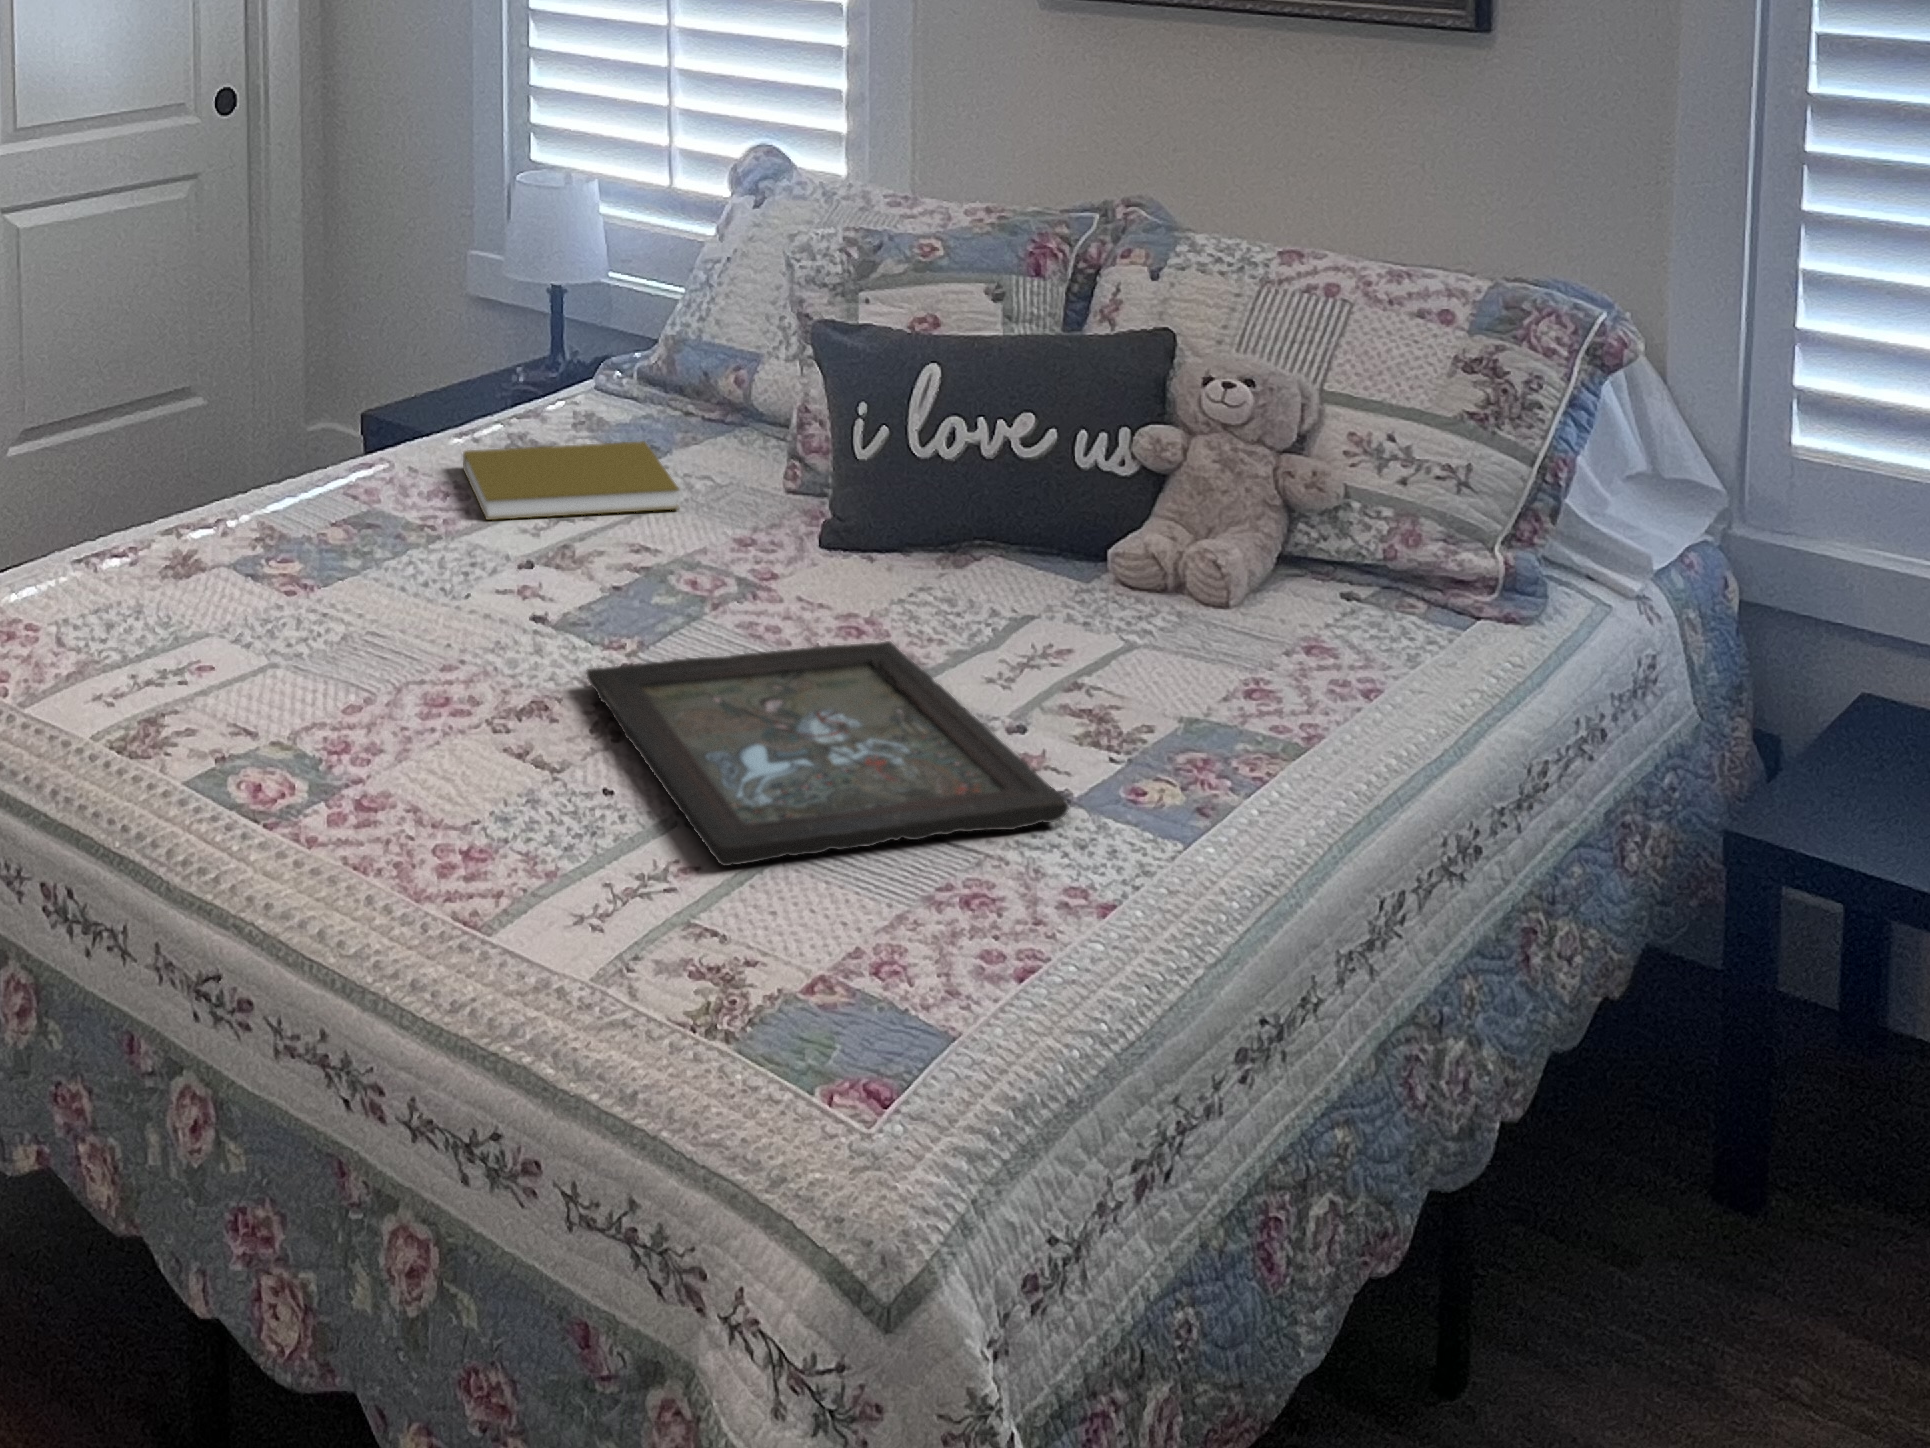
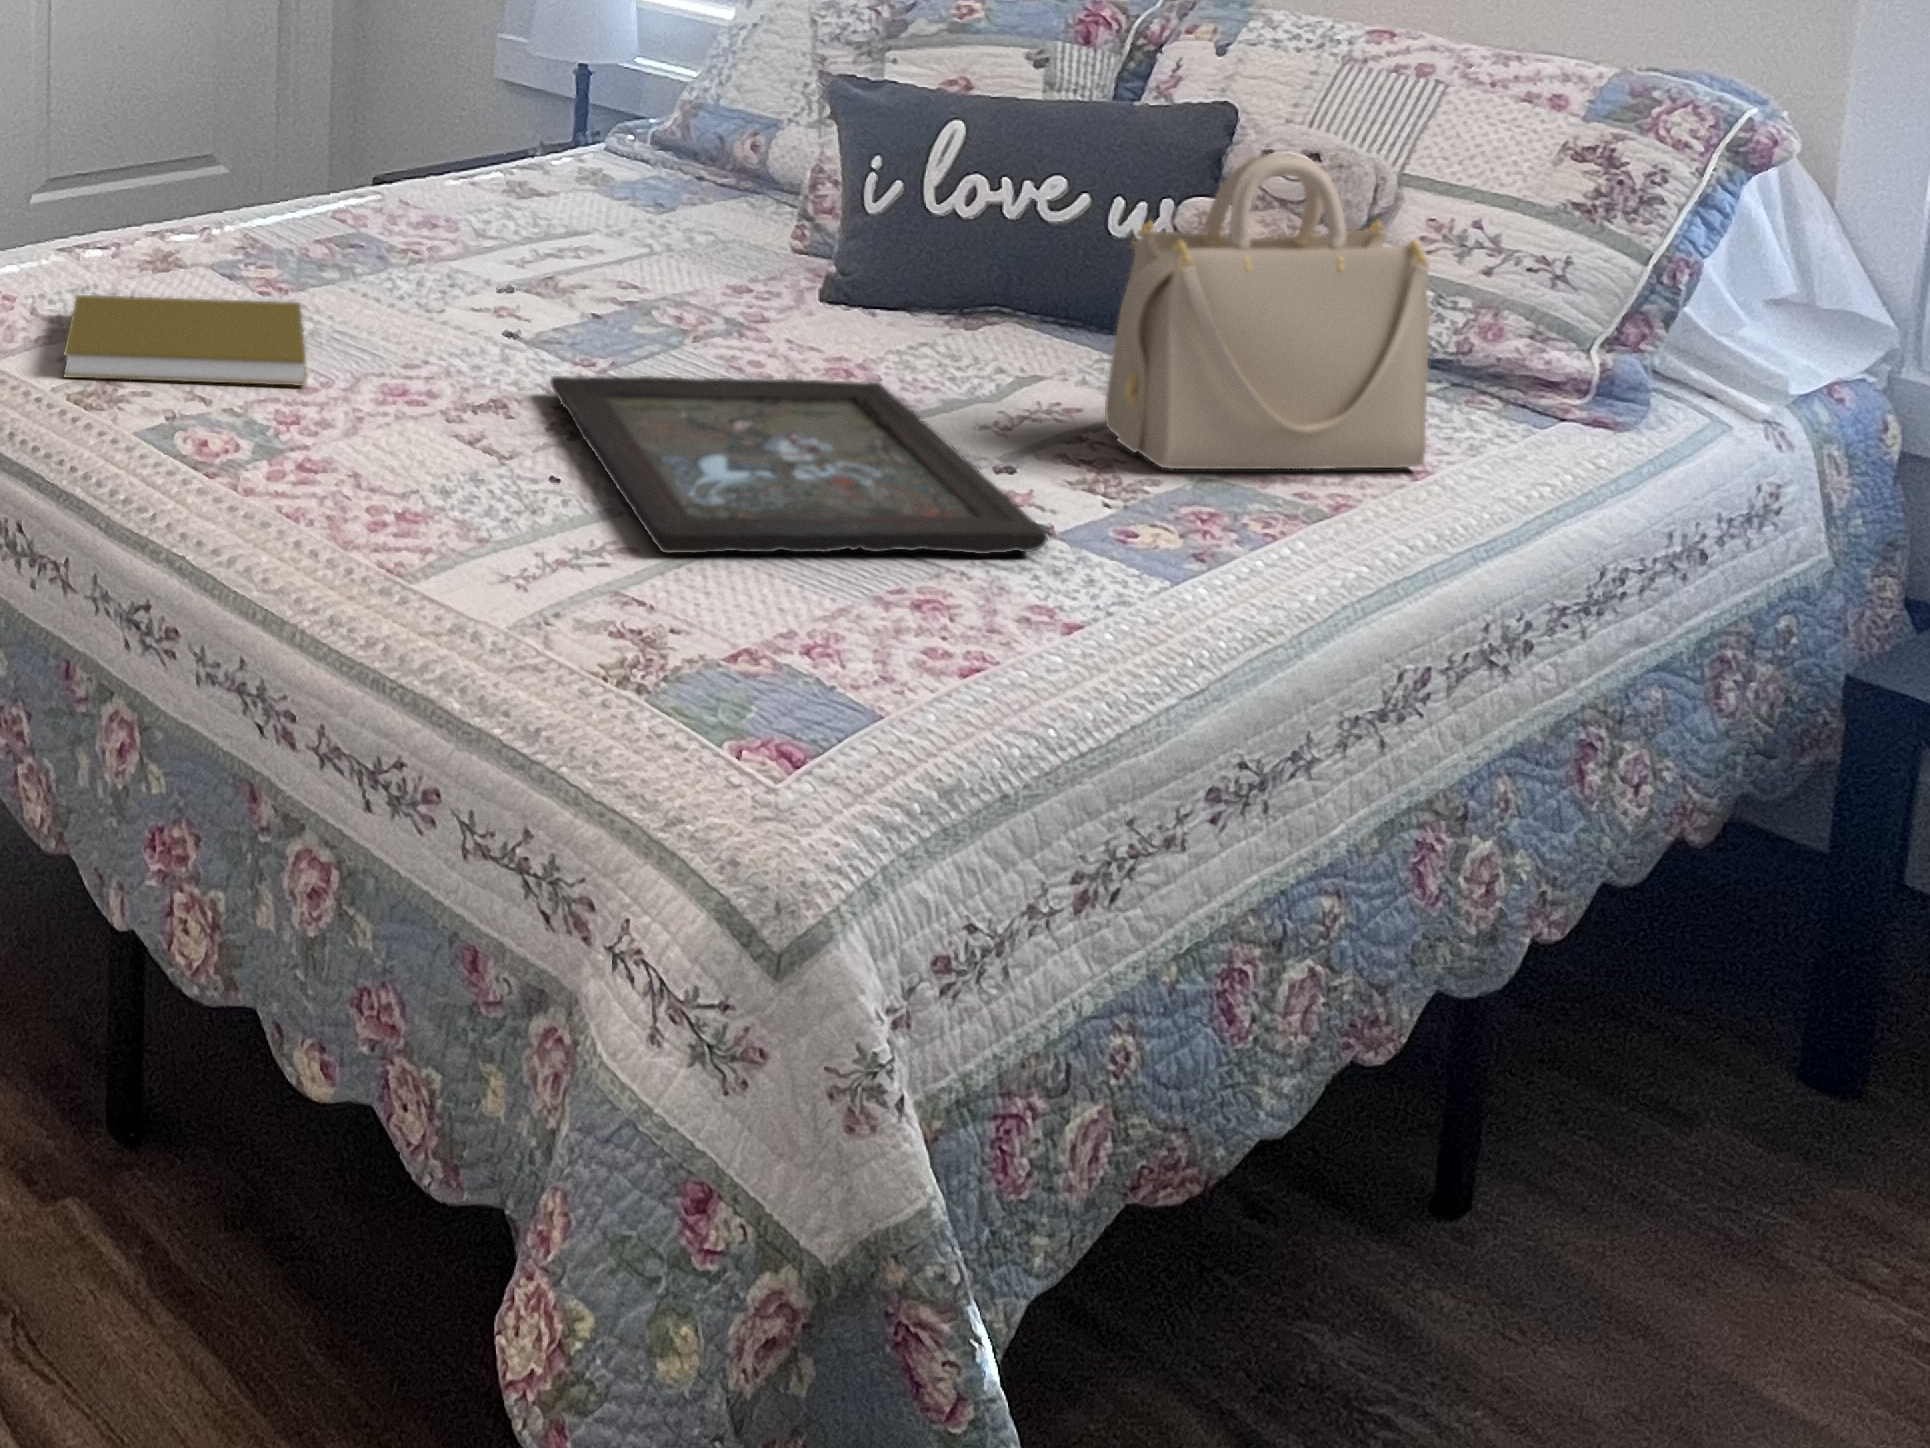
handbag: none [1094,402,1373,710] -> present [1105,153,1430,469]
book: present [463,441,679,520] -> present [64,295,306,386]

